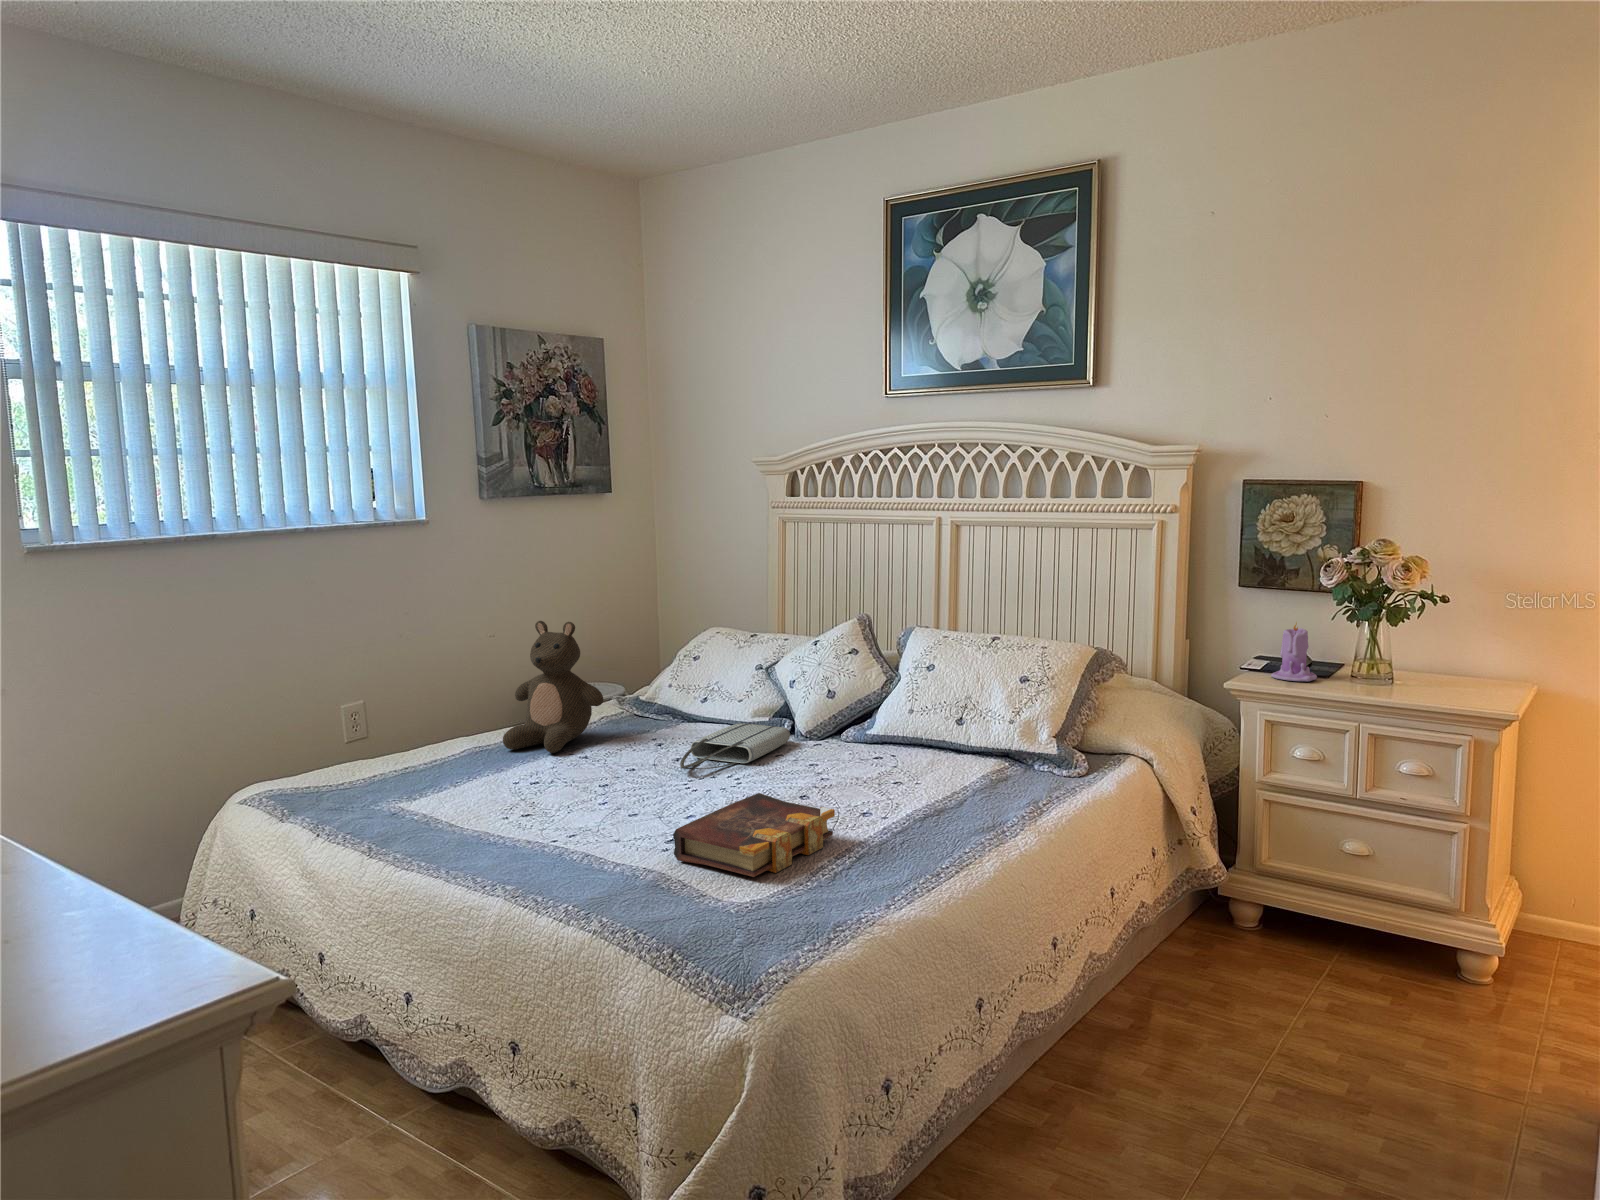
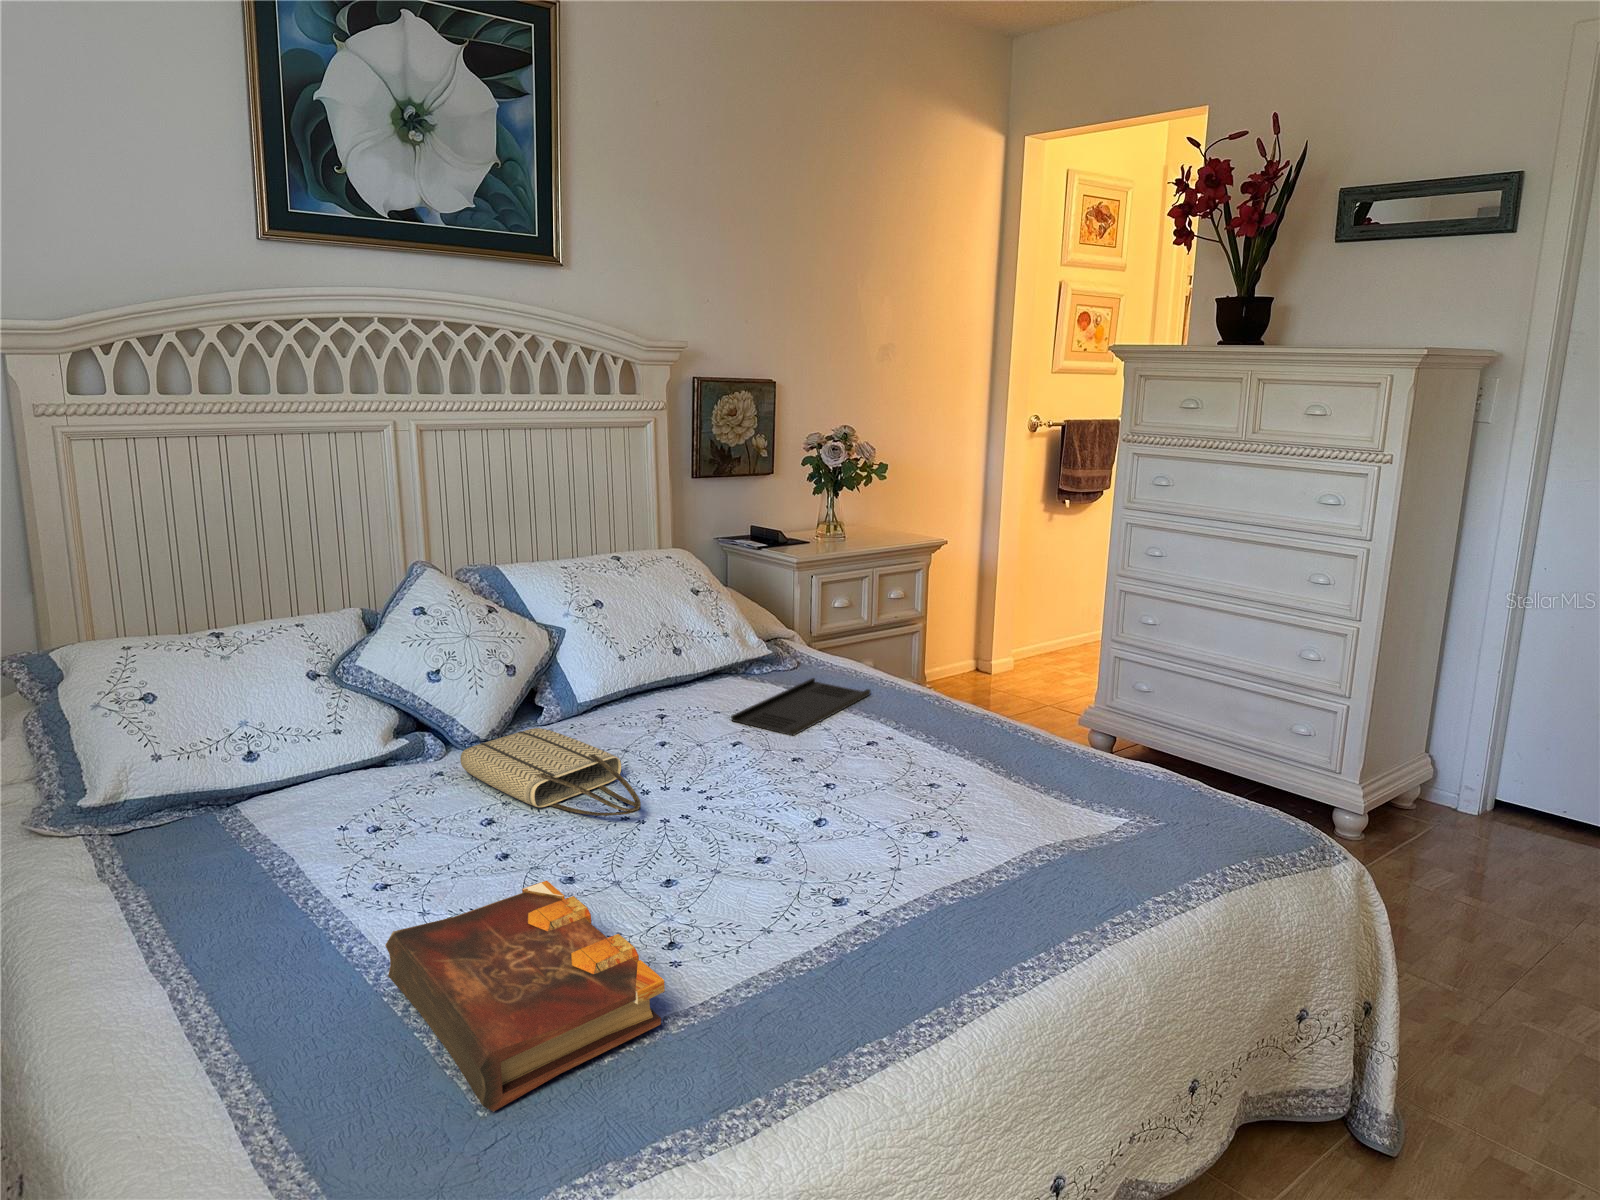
stuffed bear: present [503,621,603,753] -> none [93,657,361,980]
candle: present [1271,622,1317,682] -> none [787,497,824,547]
tray: none [872,769,1016,802] -> present [731,678,870,736]
book: present [673,793,835,877] -> present [385,881,665,1111]

